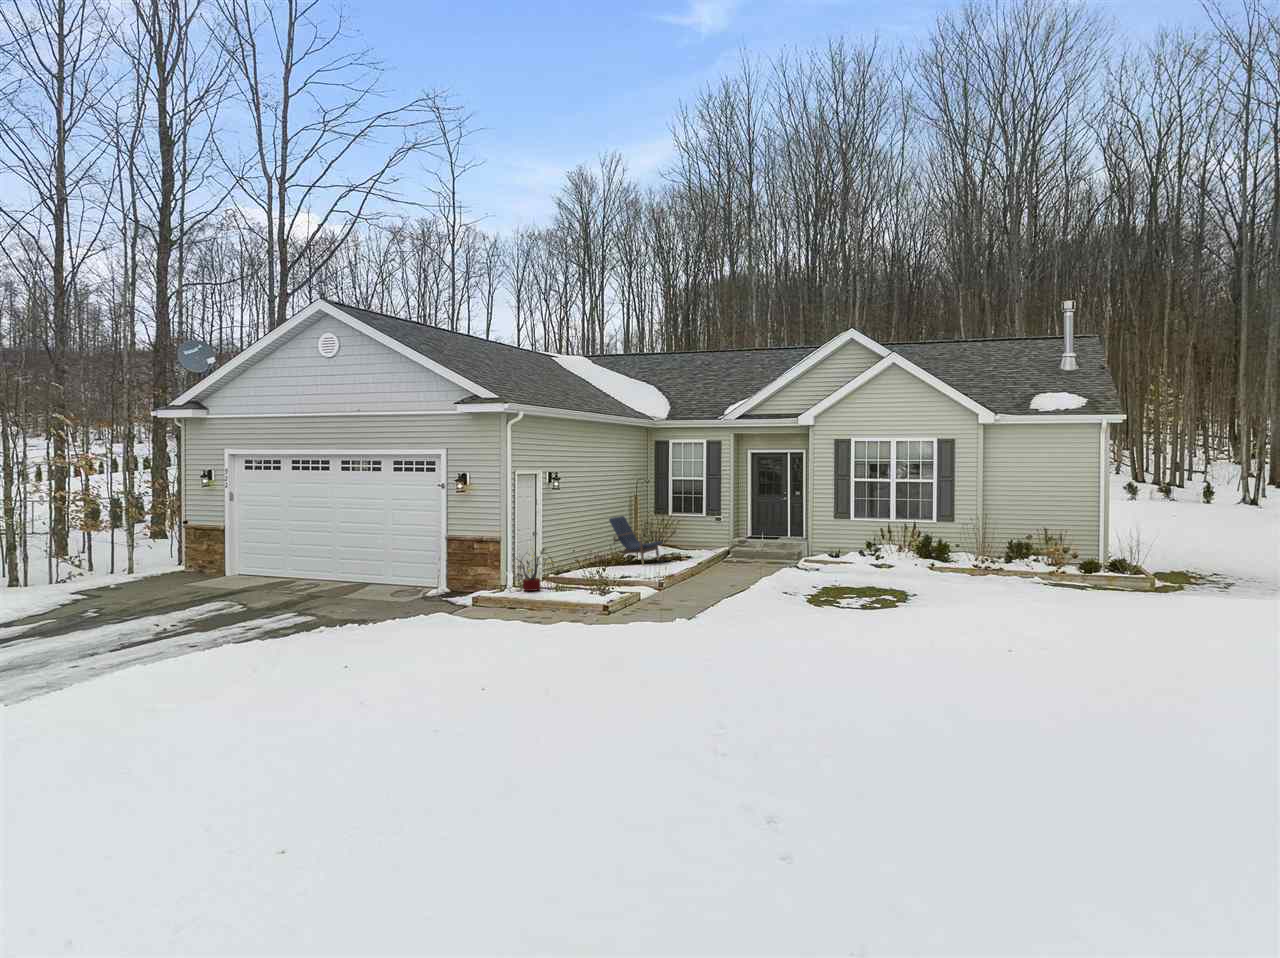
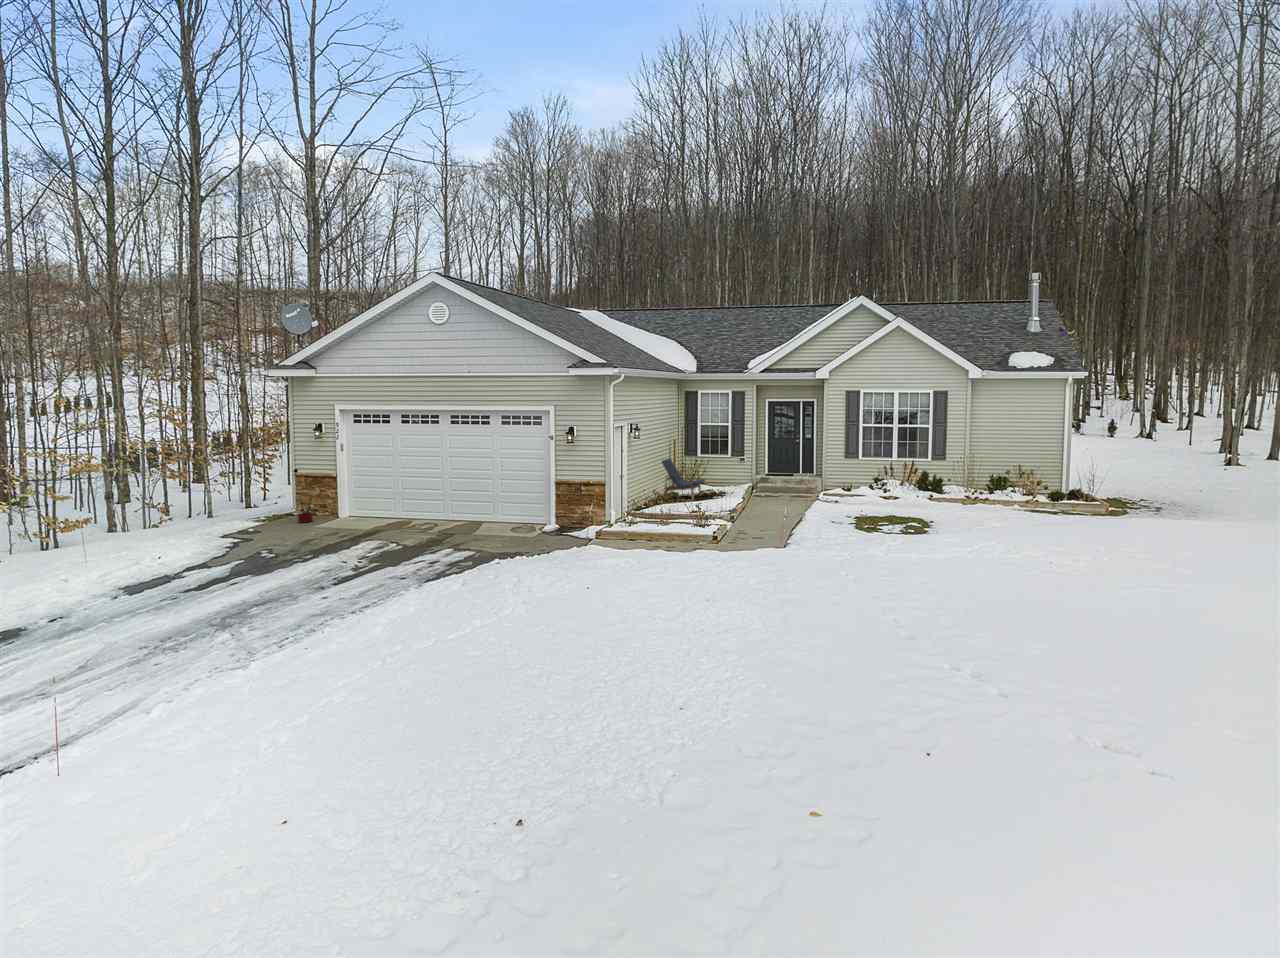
decorative plant: present [517,555,541,591] -> present [298,493,316,522]

